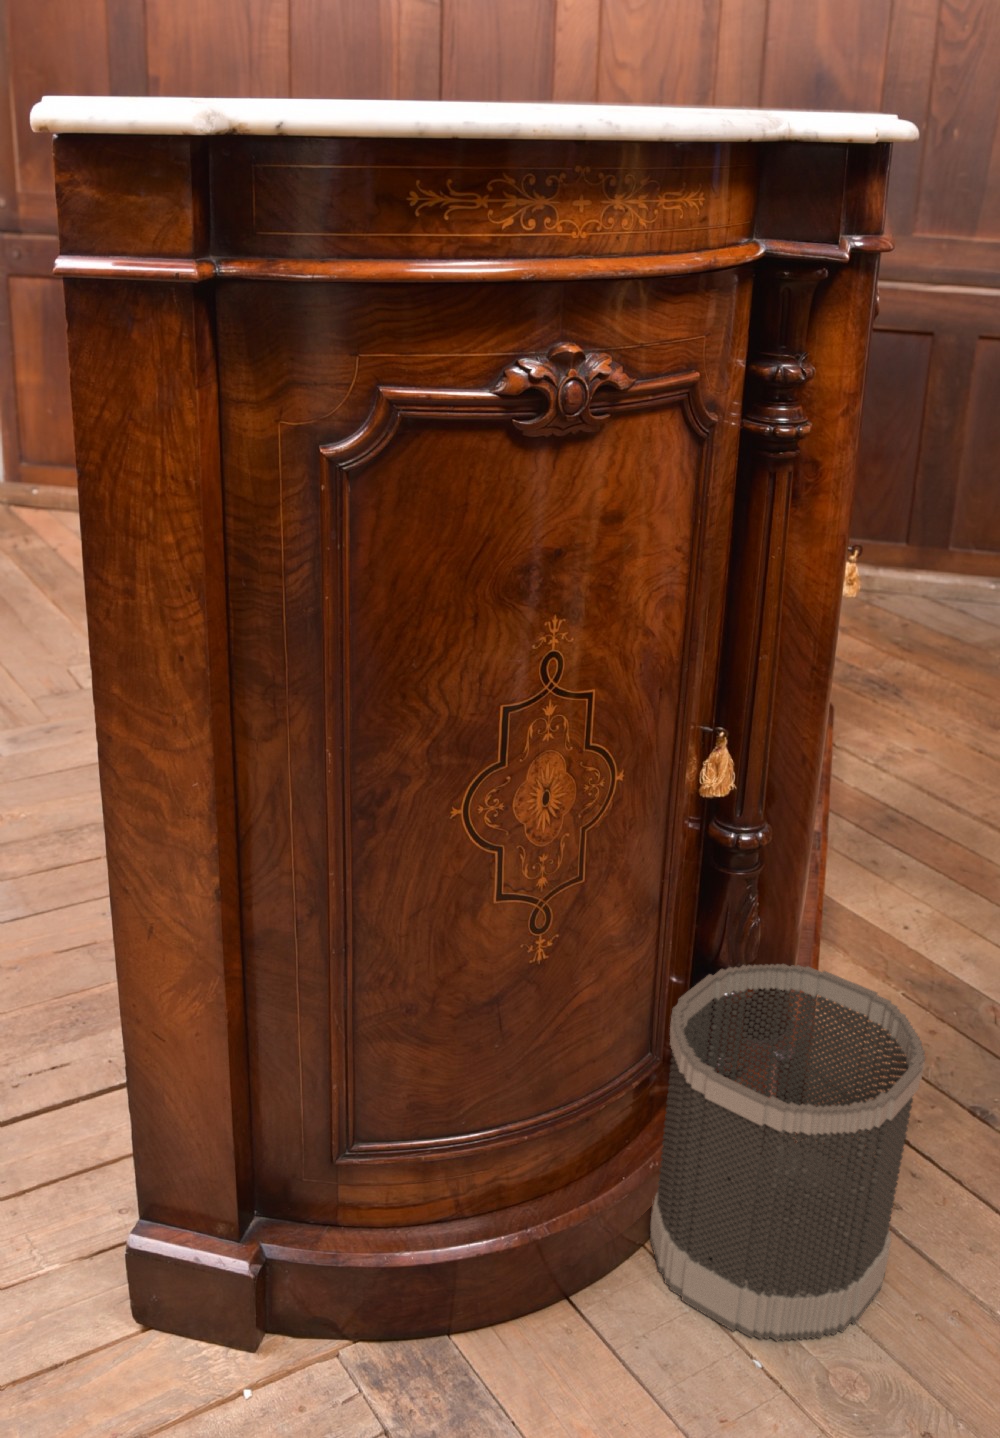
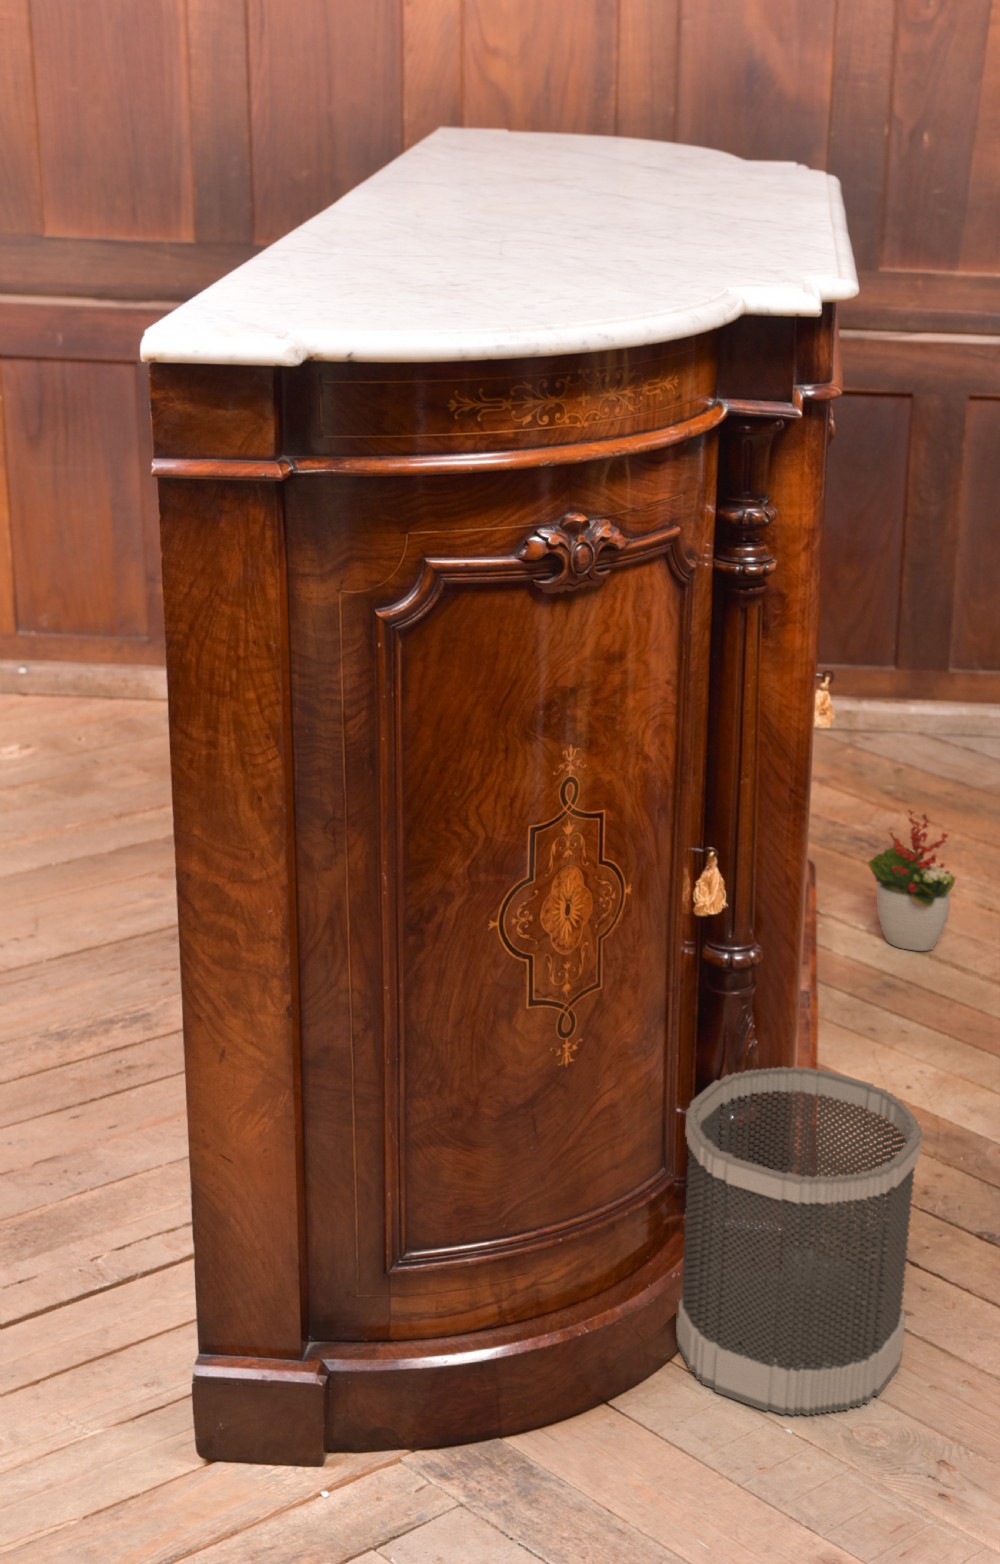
decorative plant: none [896,689,981,823] -> present [868,809,955,951]

